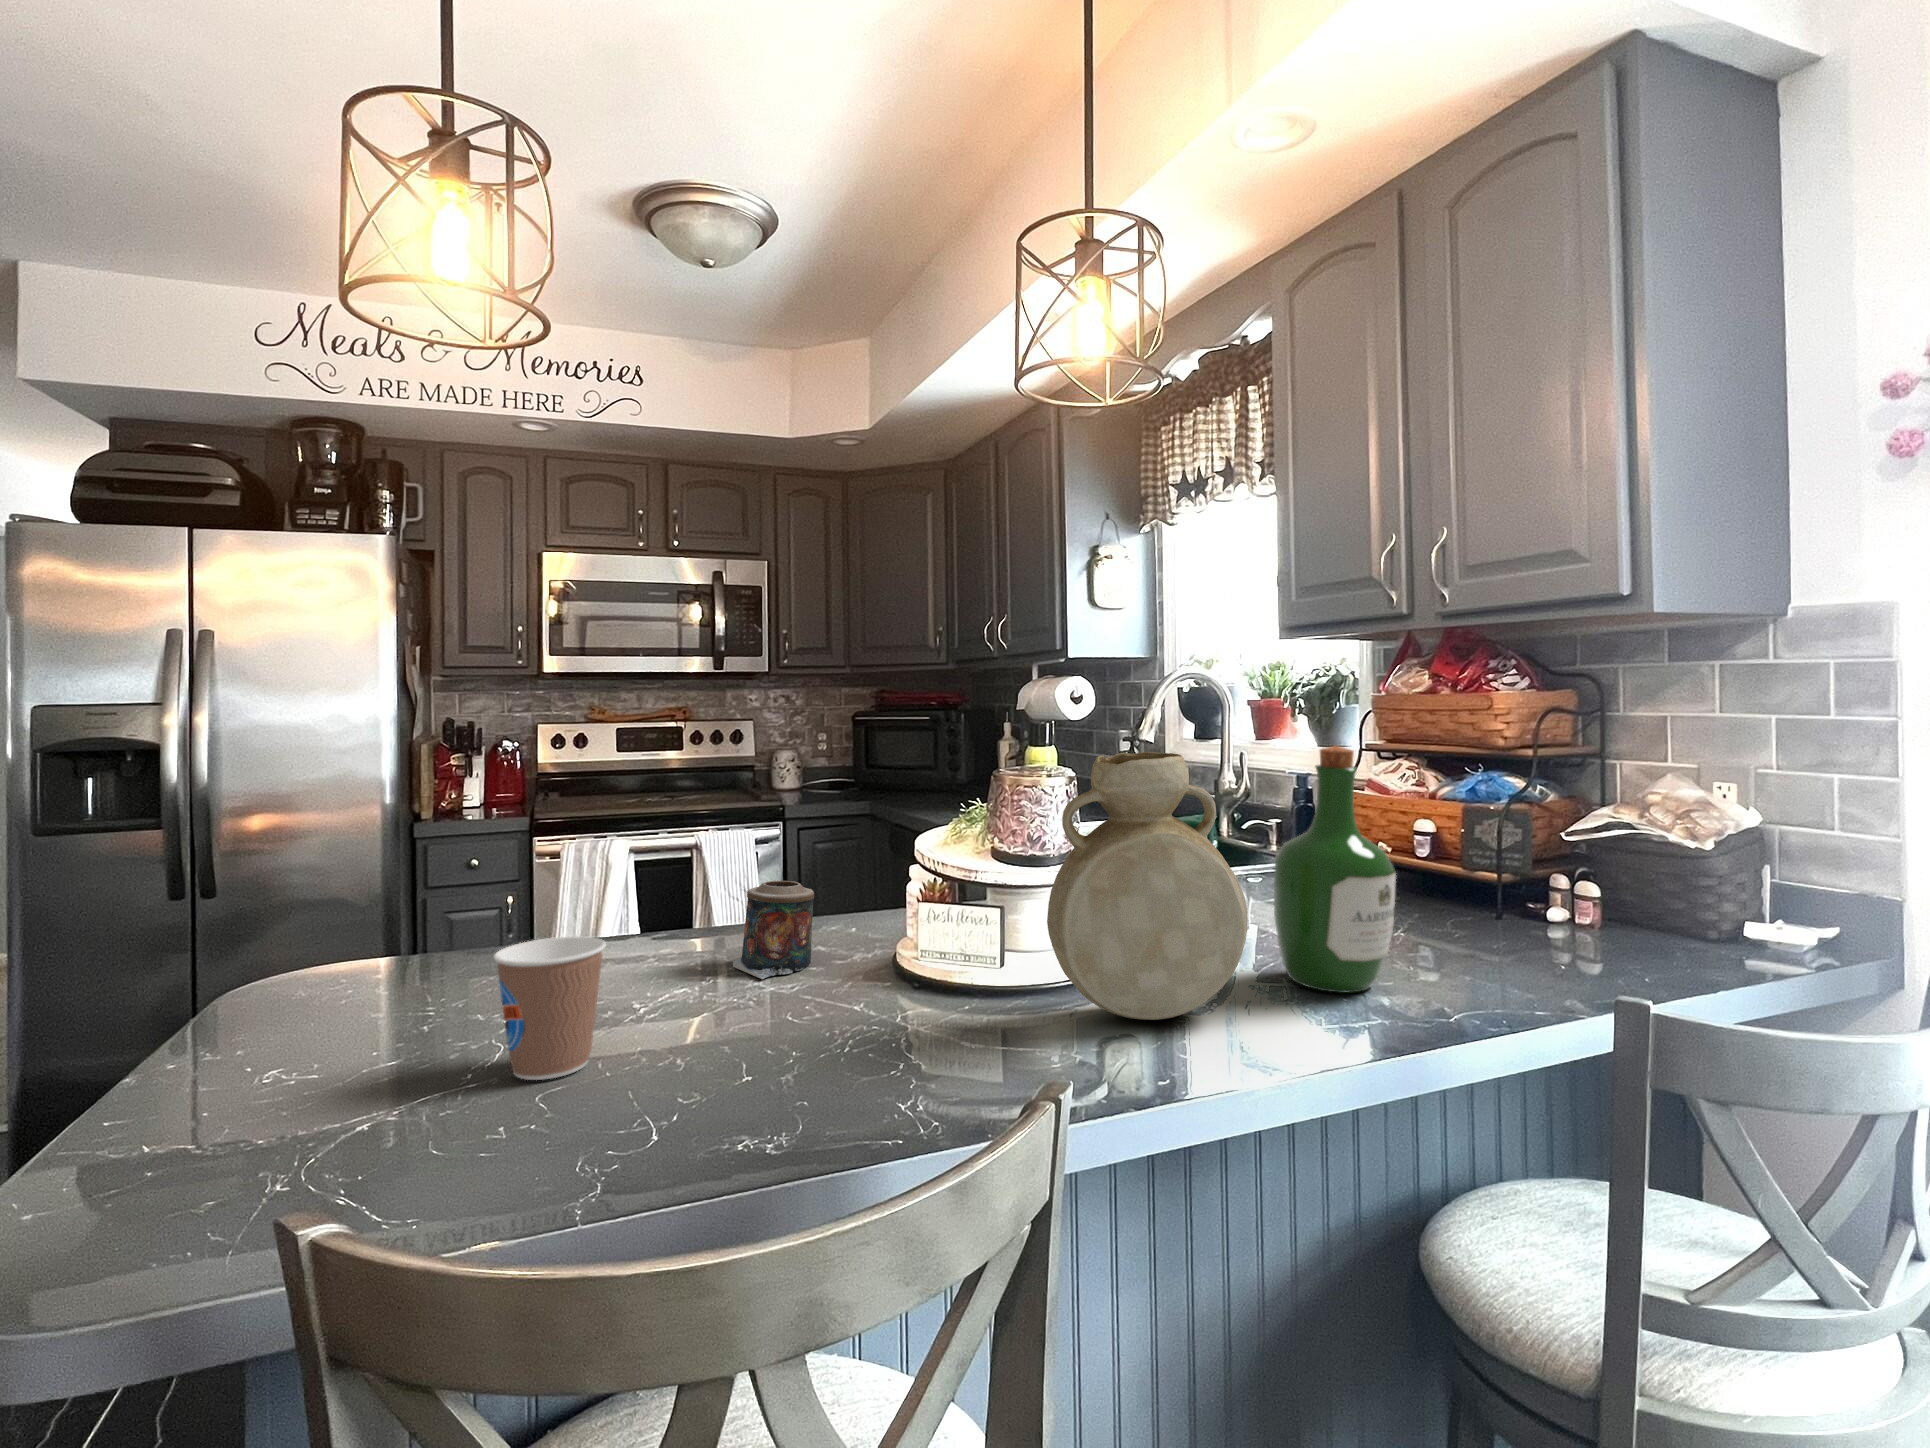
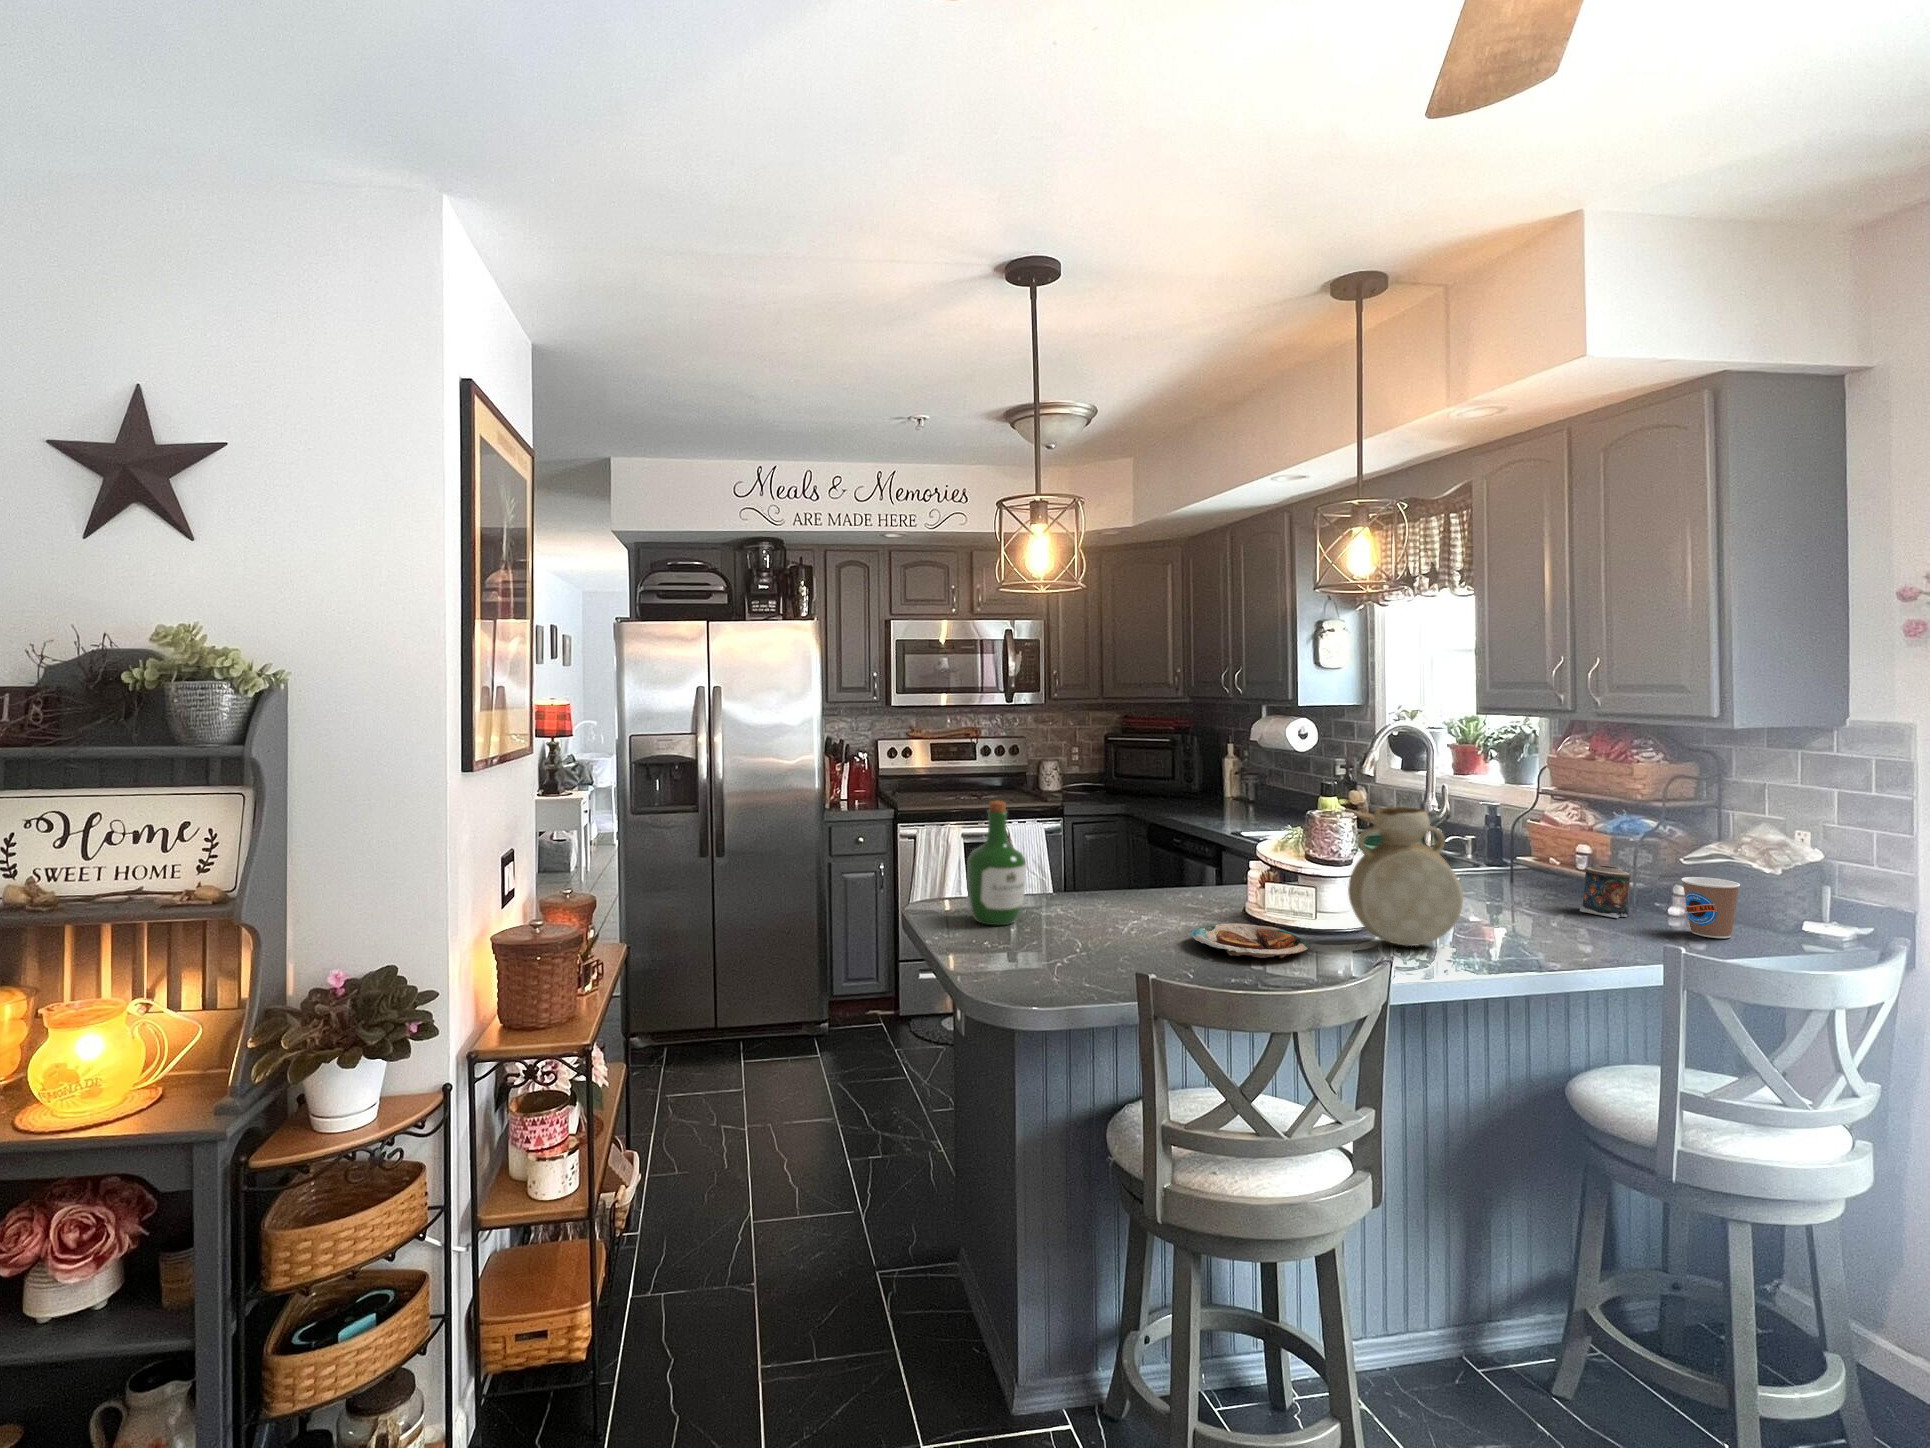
wine bottle: present [1274,746,1396,993] -> present [967,800,1026,925]
candle: present [733,881,814,979] -> present [1580,865,1630,918]
coffee cup: present [493,936,606,1080] -> present [1681,877,1740,938]
plate: none [718,994,958,1082] -> present [1191,923,1310,958]

